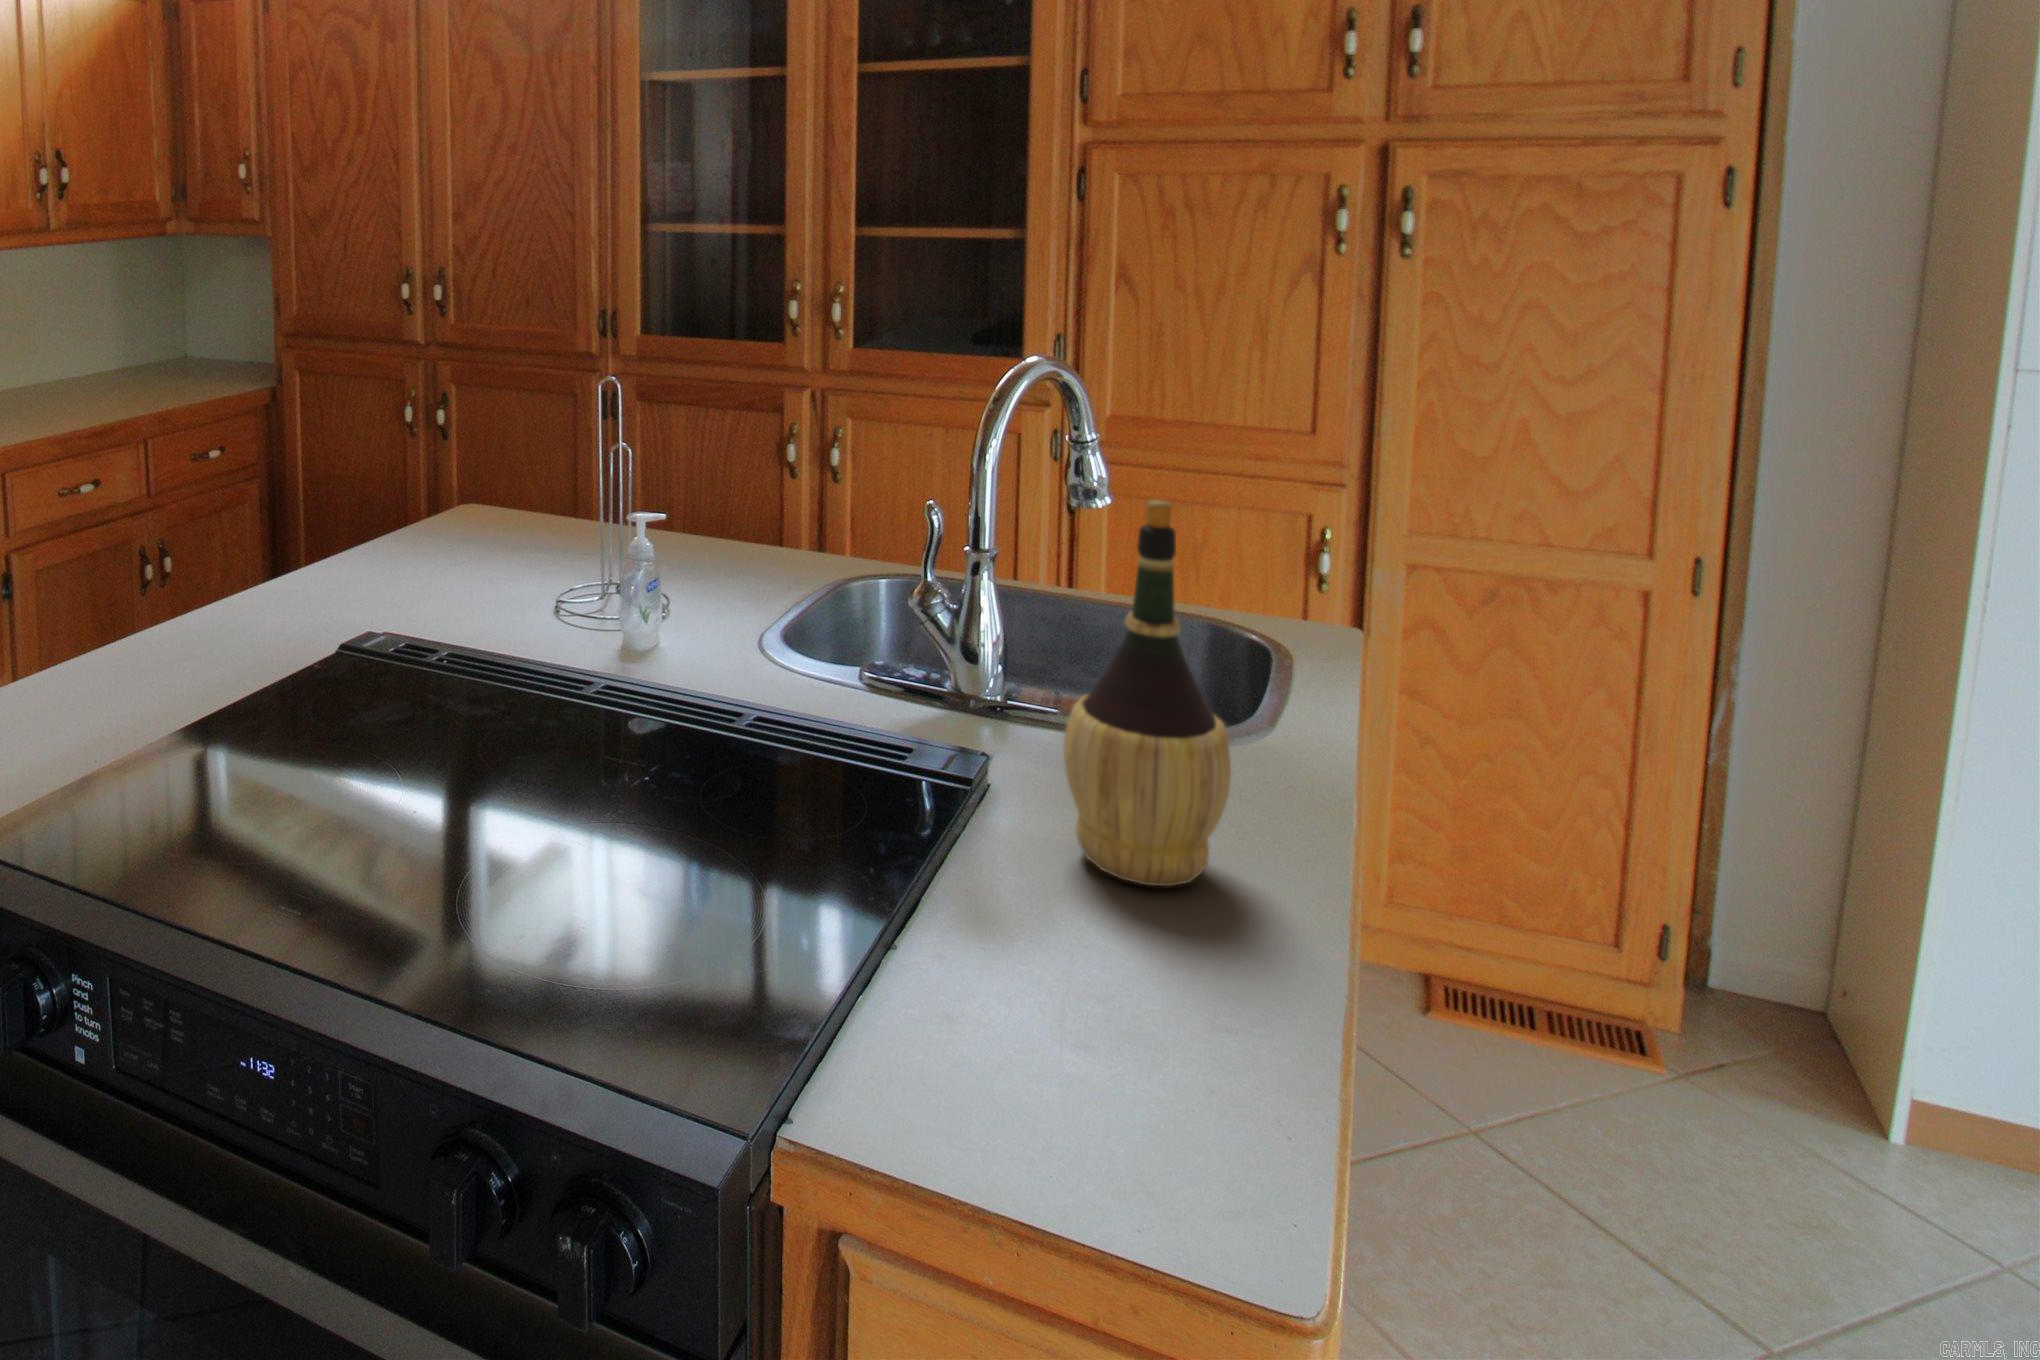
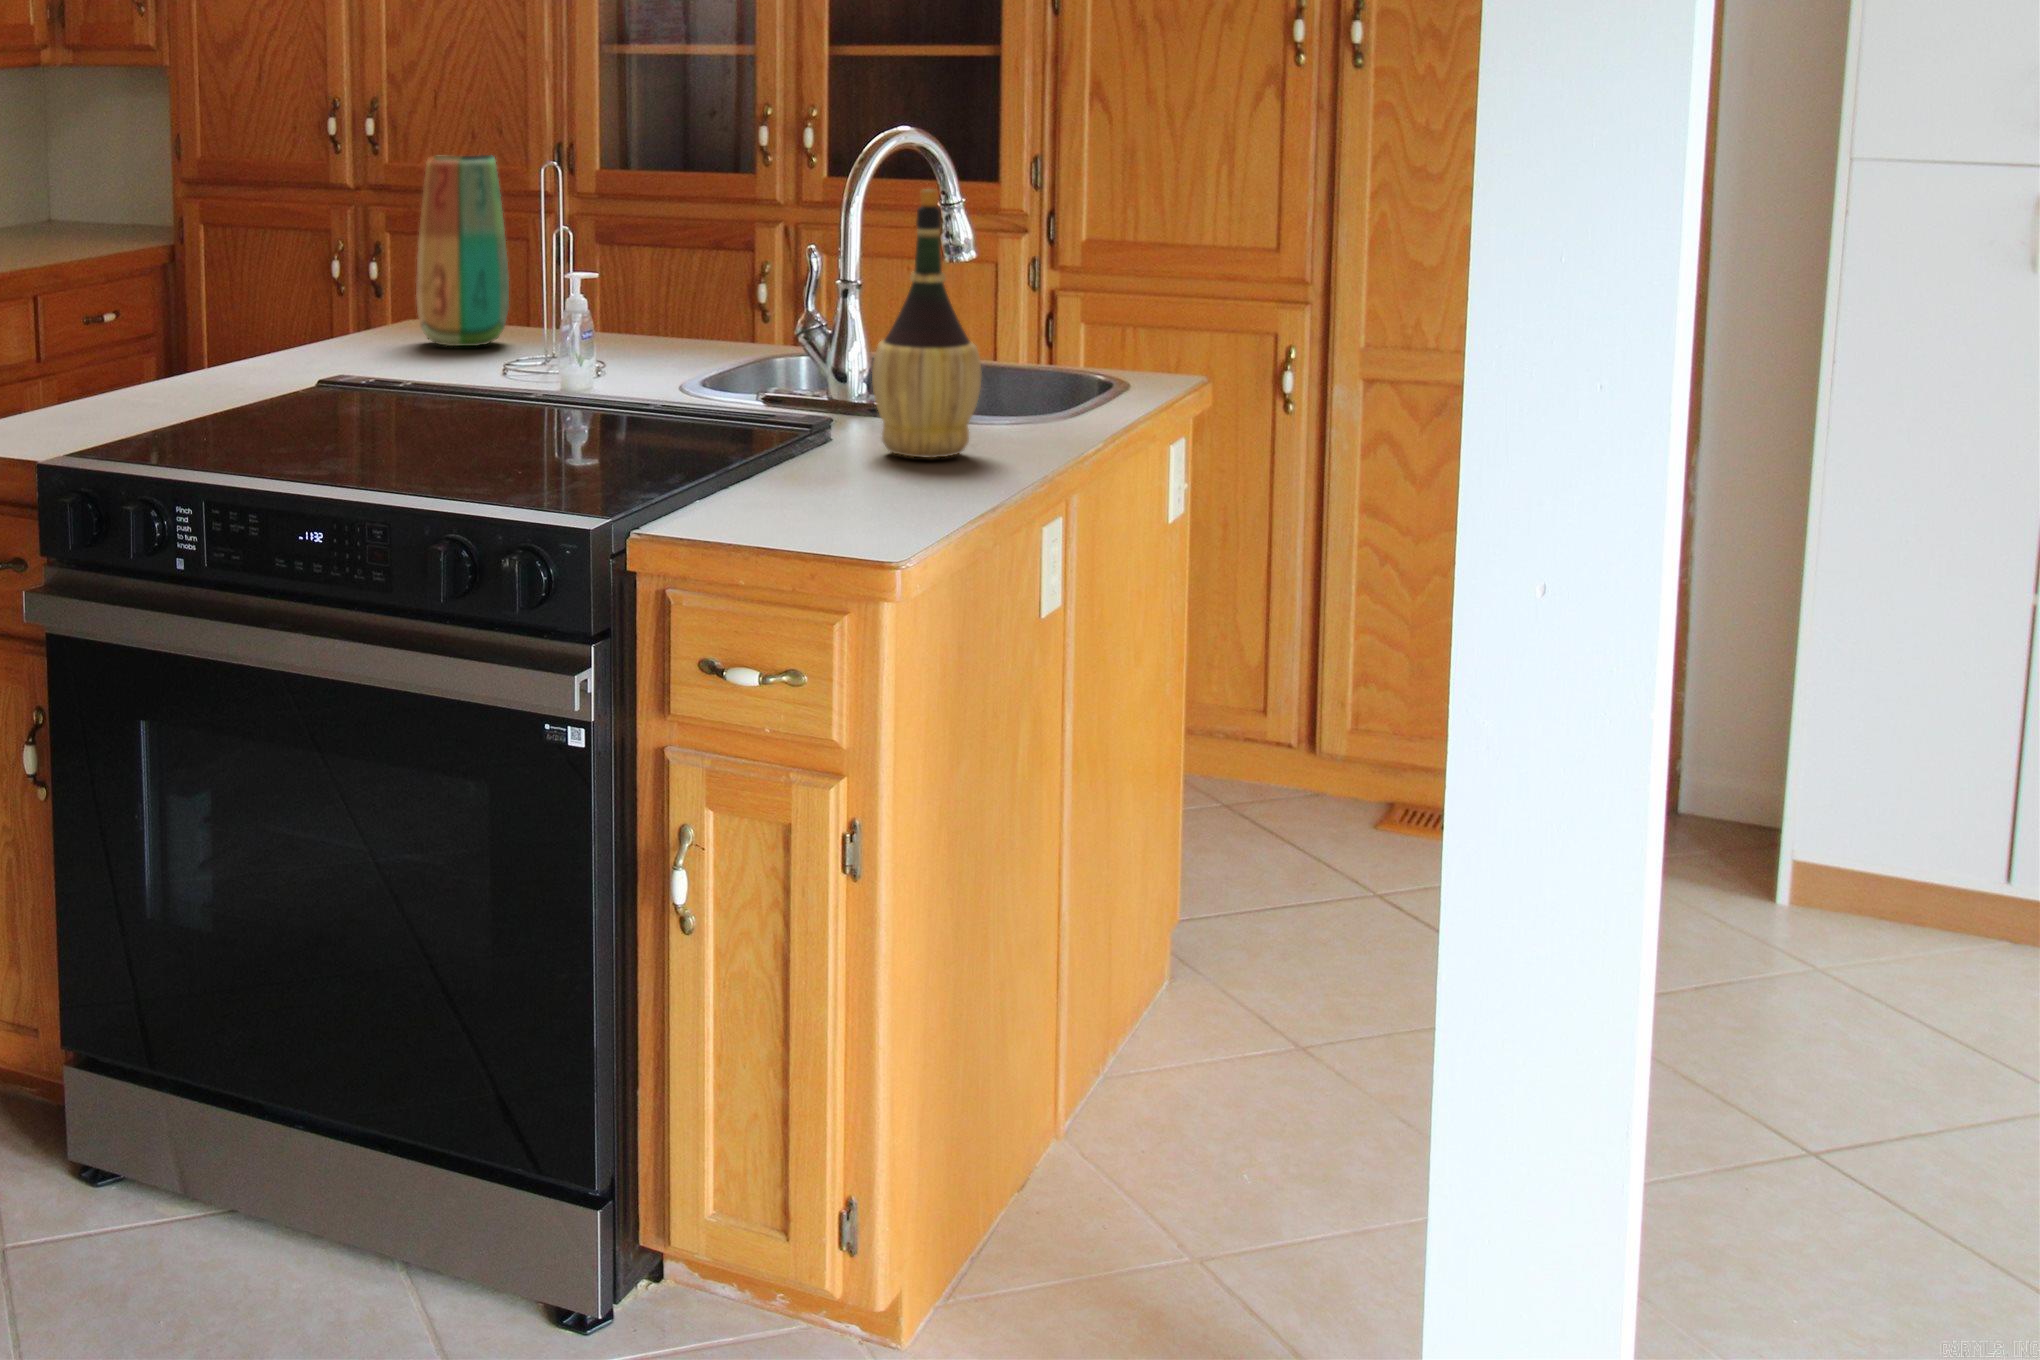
vase: none [460,358,557,558] -> present [416,155,509,346]

